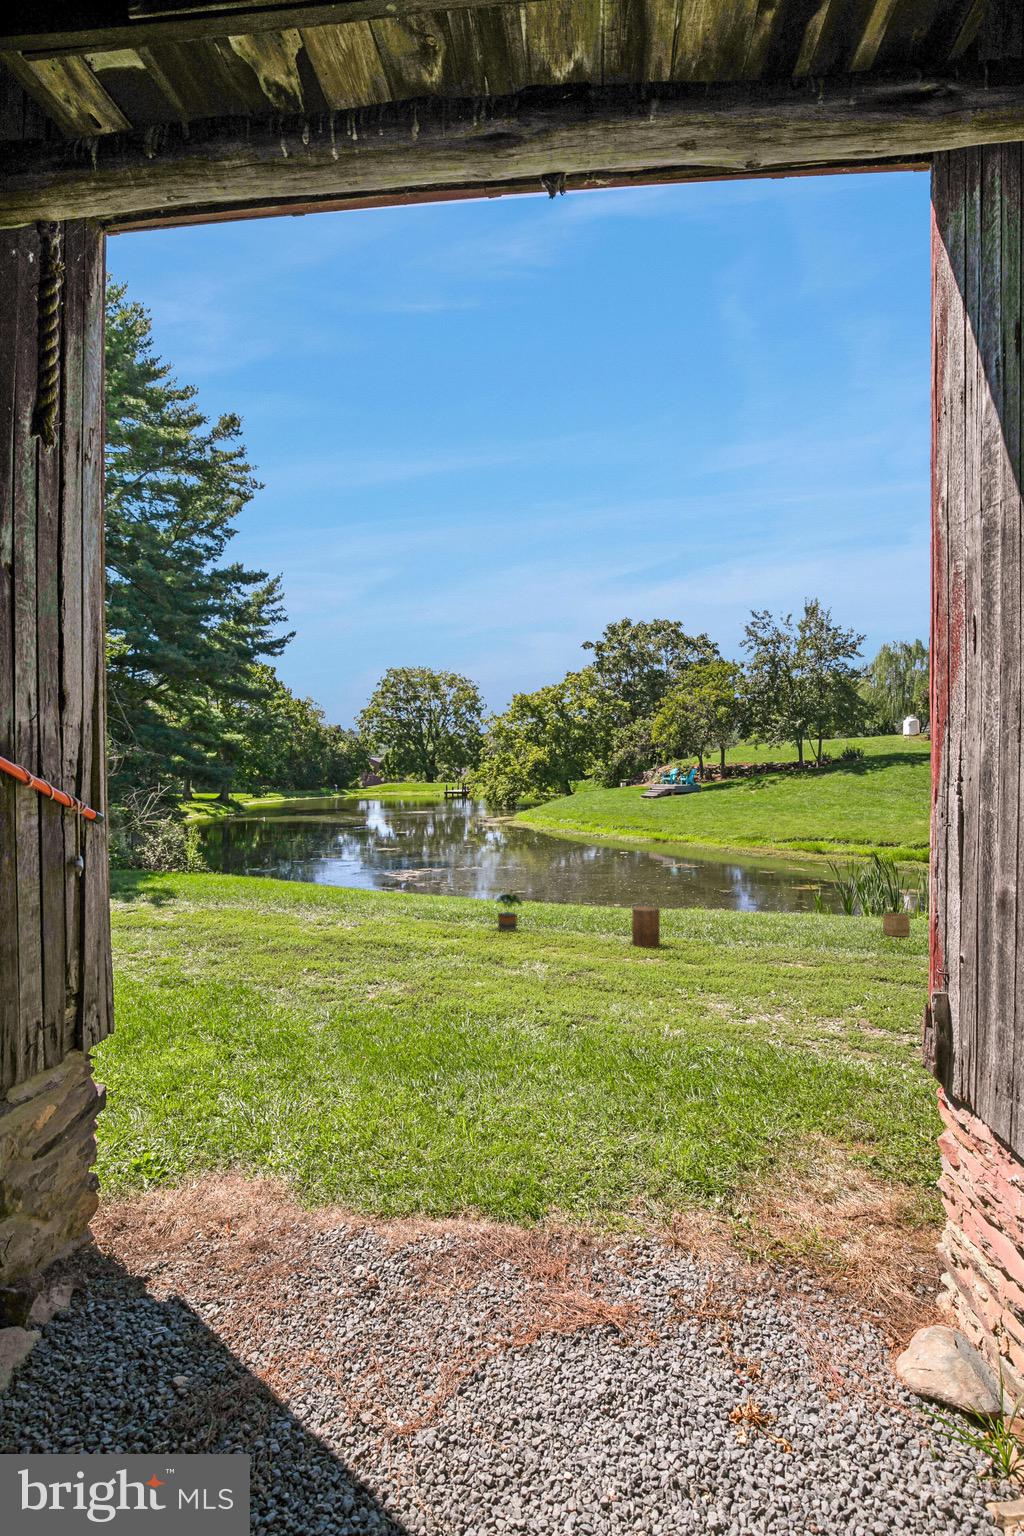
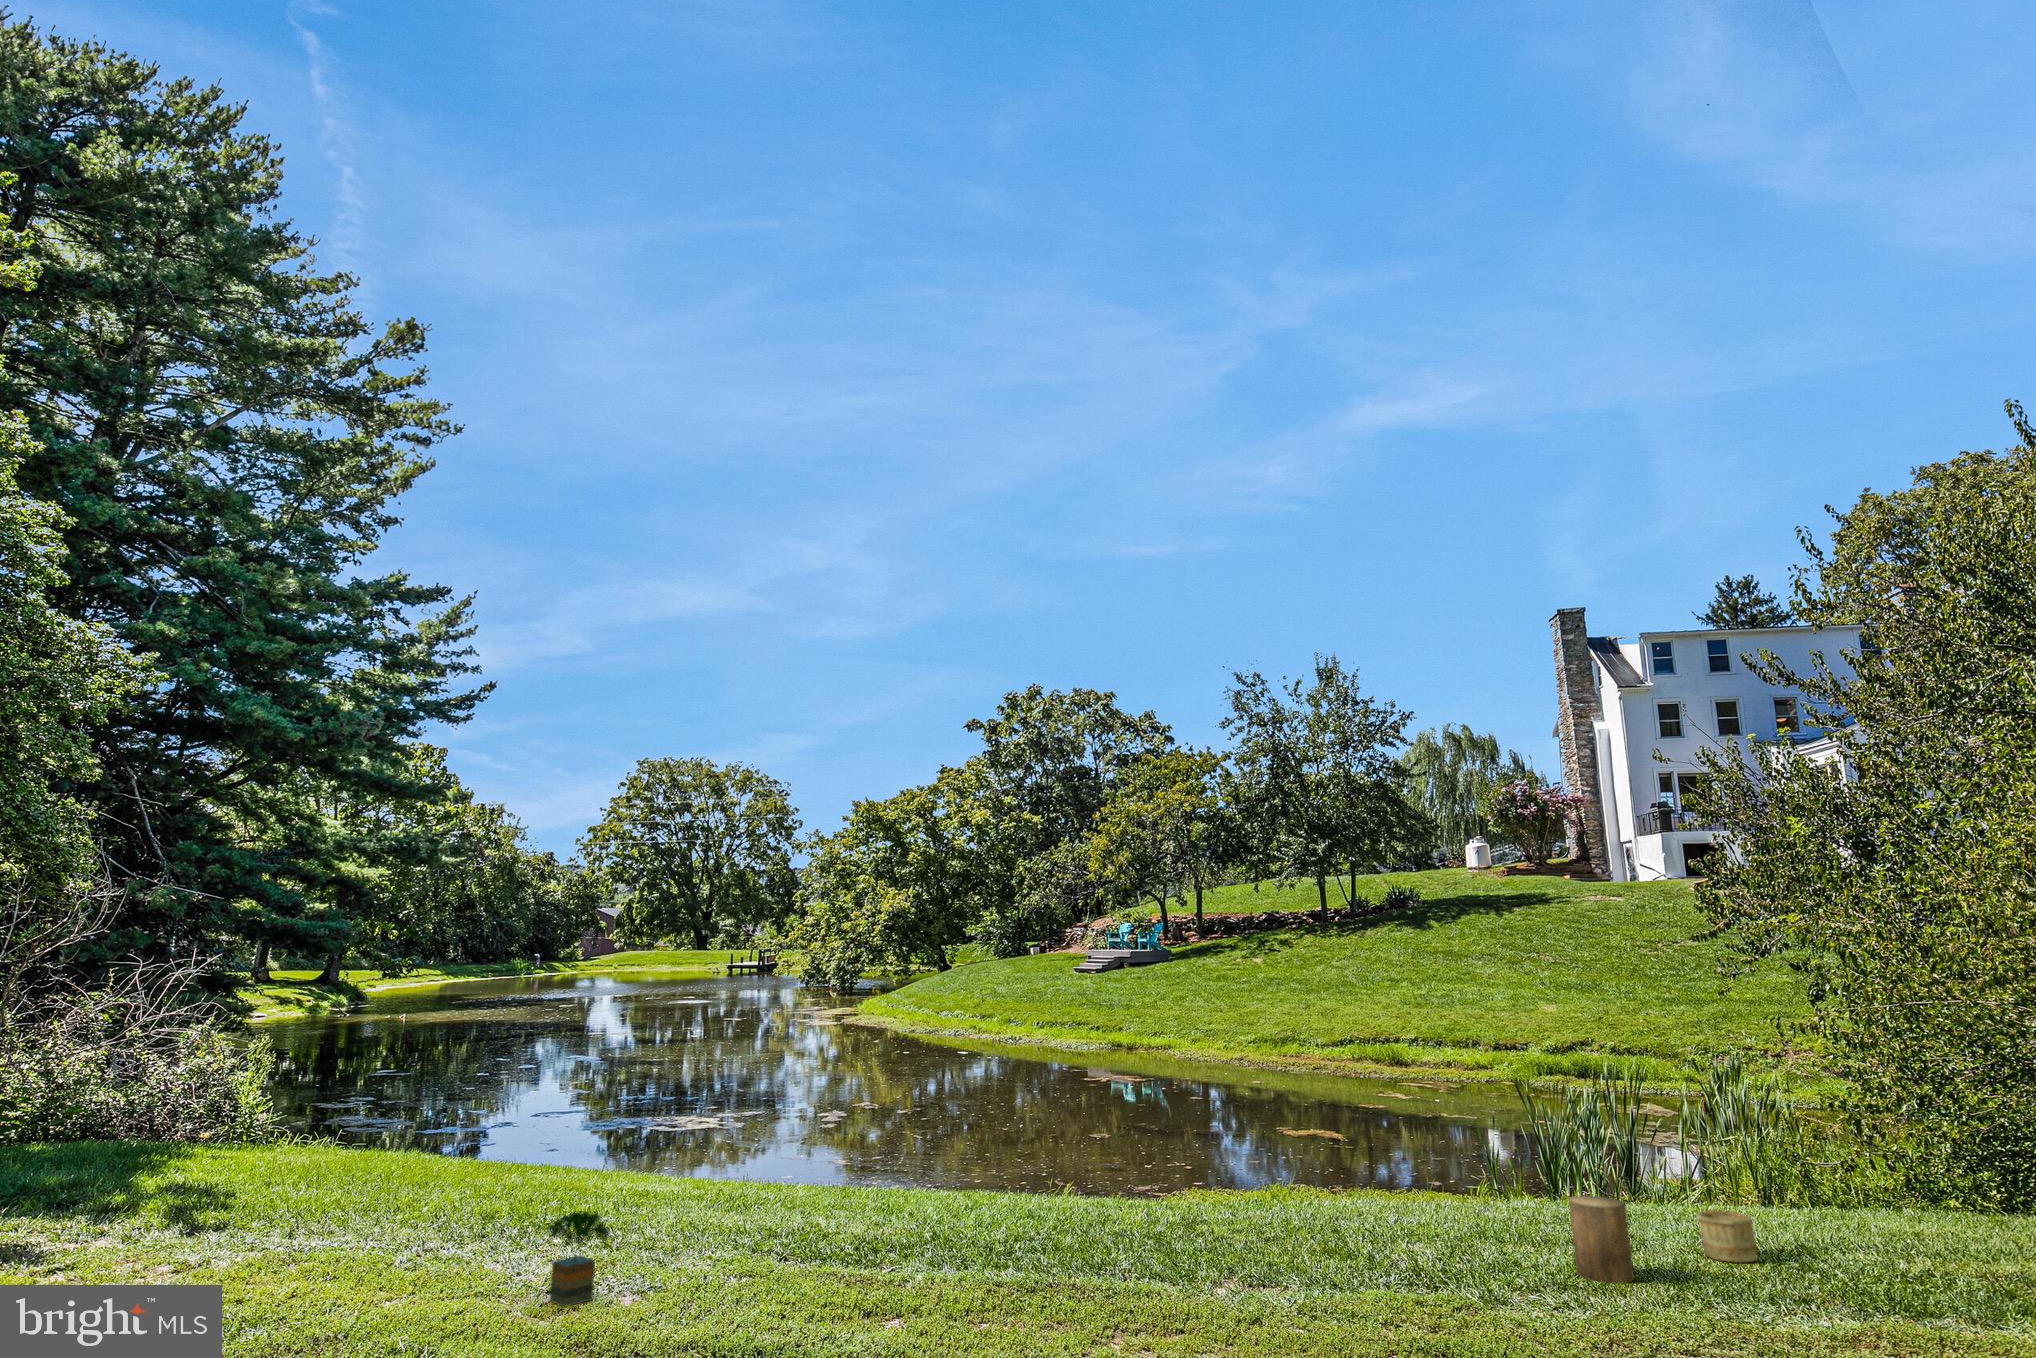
potted tree: present [497,894,522,931] -> present [549,1211,609,1307]
stool: present [632,906,660,948] -> present [1569,1195,1634,1284]

